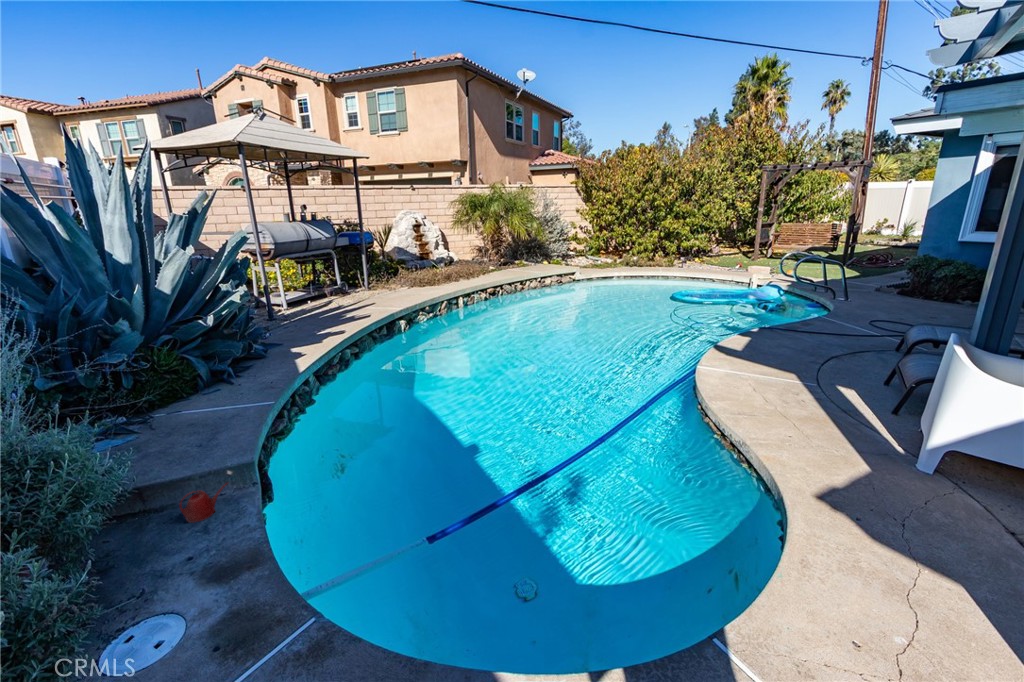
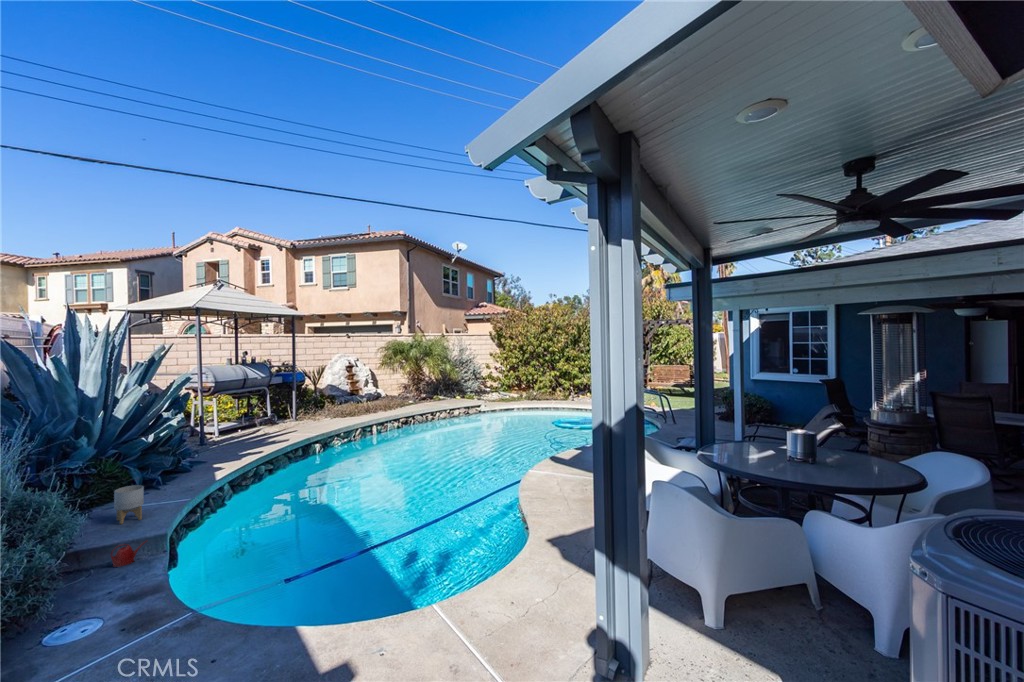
planter: none [171,392,216,446] -> present [114,485,144,524]

